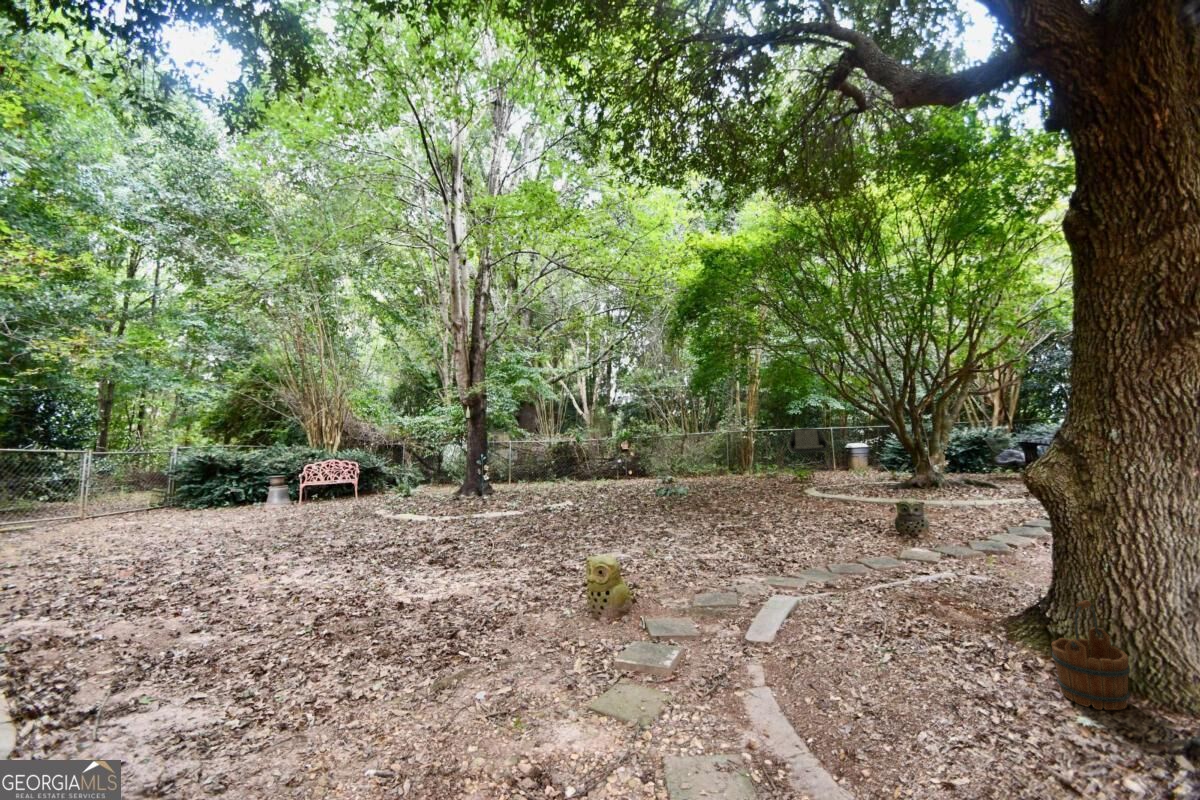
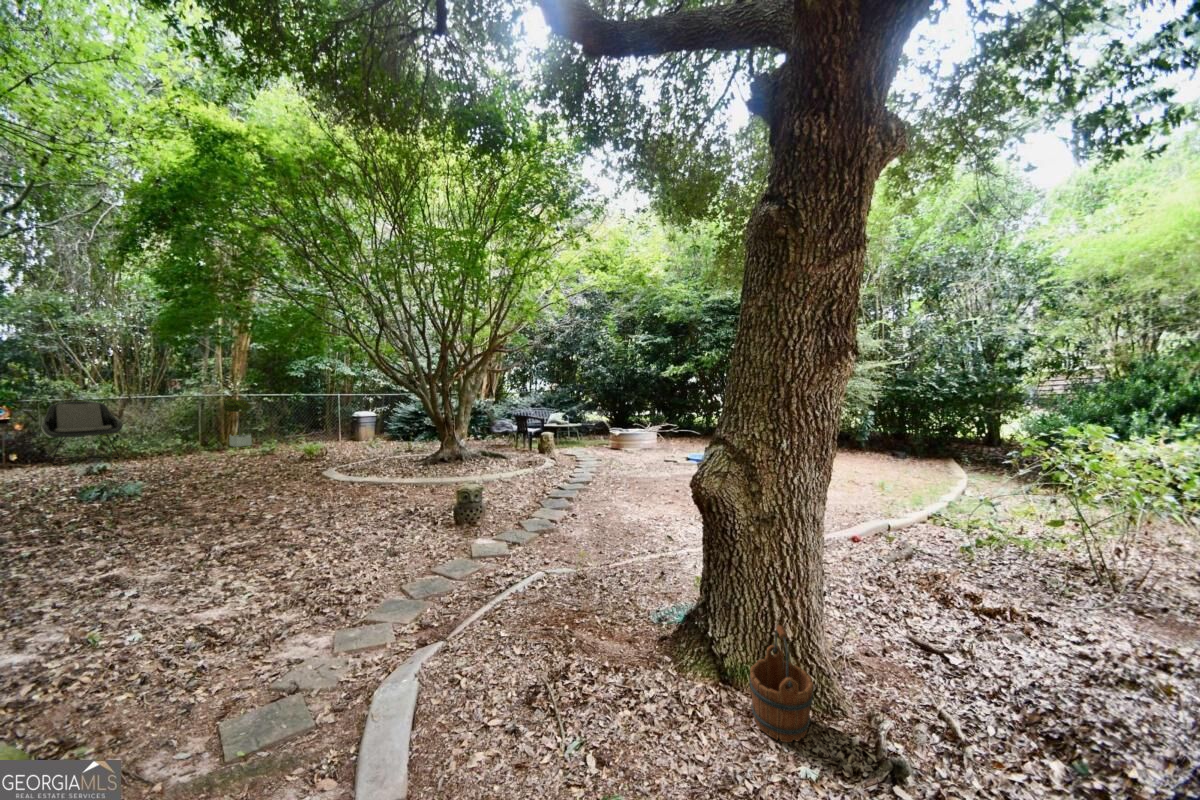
lounge chair: present [788,428,829,471] -> present [41,401,122,465]
potted tree: none [738,431,759,472] -> present [224,399,252,447]

